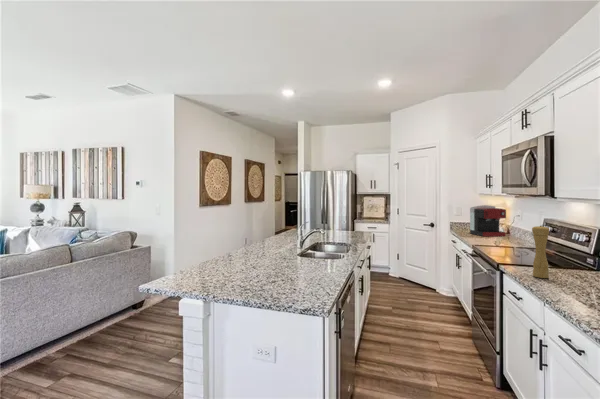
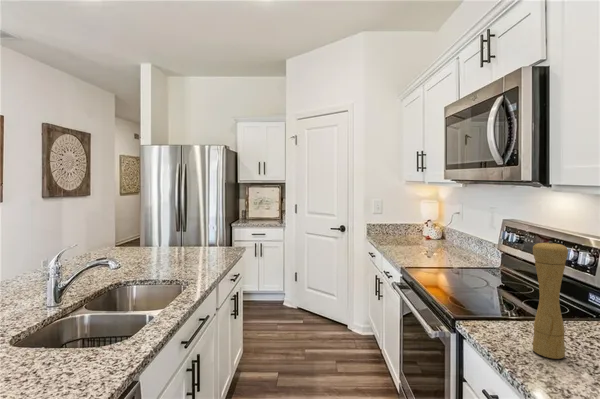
coffee maker: present [470,205,506,236] -> none [394,199,442,246]

